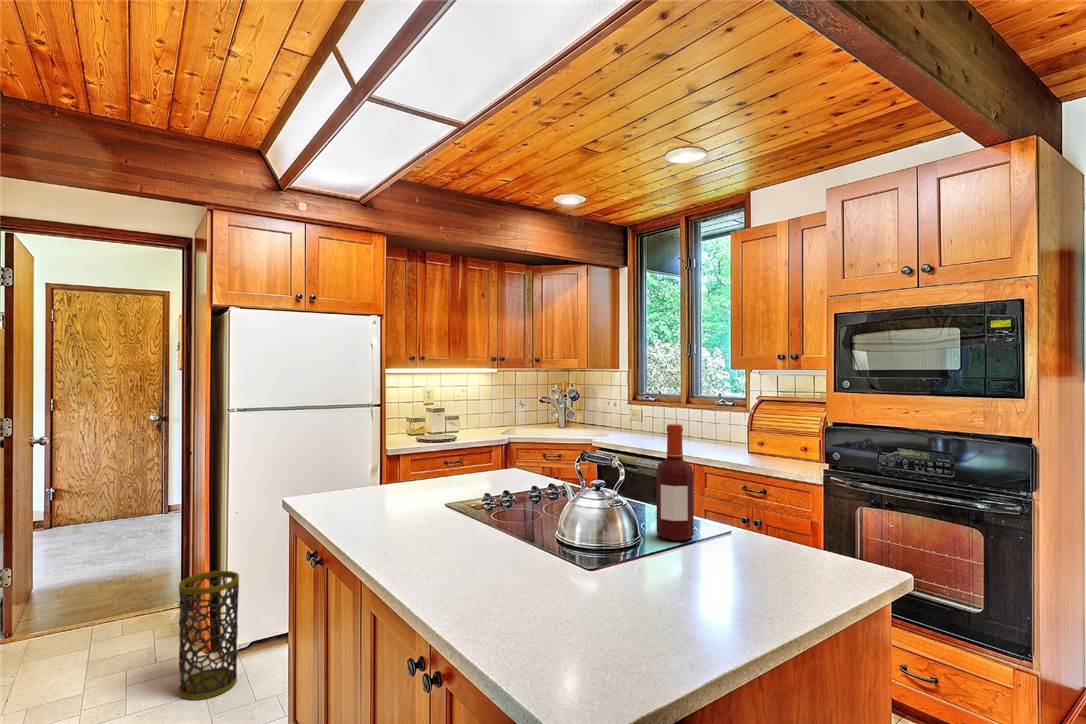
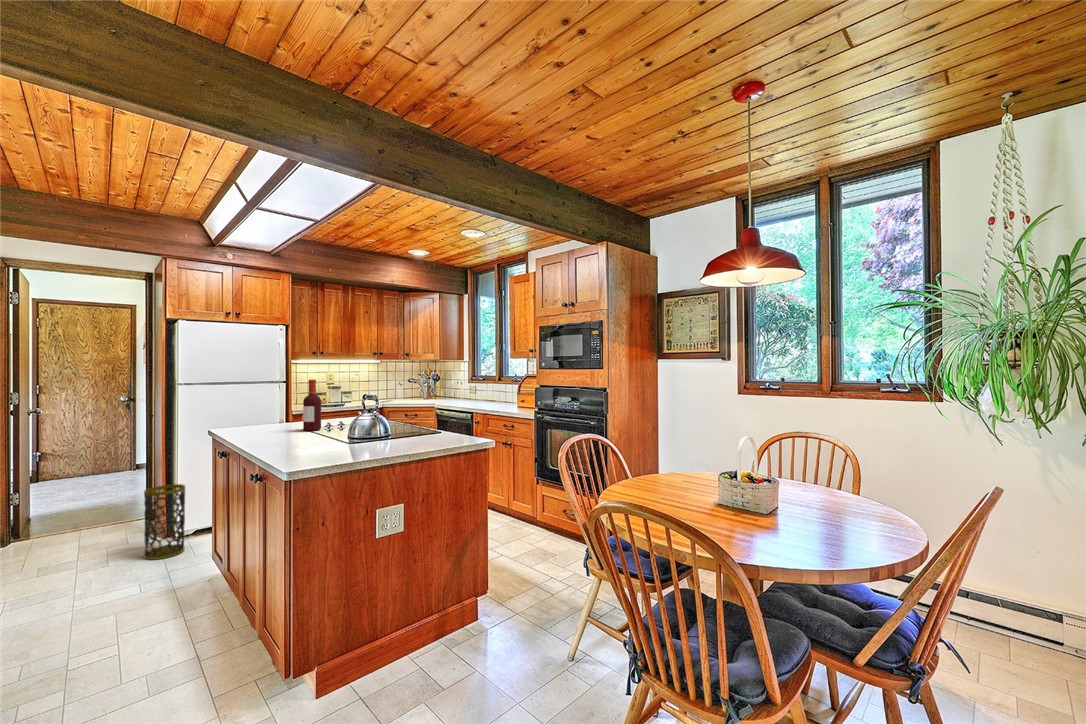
bottle: present [656,424,694,541] -> present [303,380,321,431]

